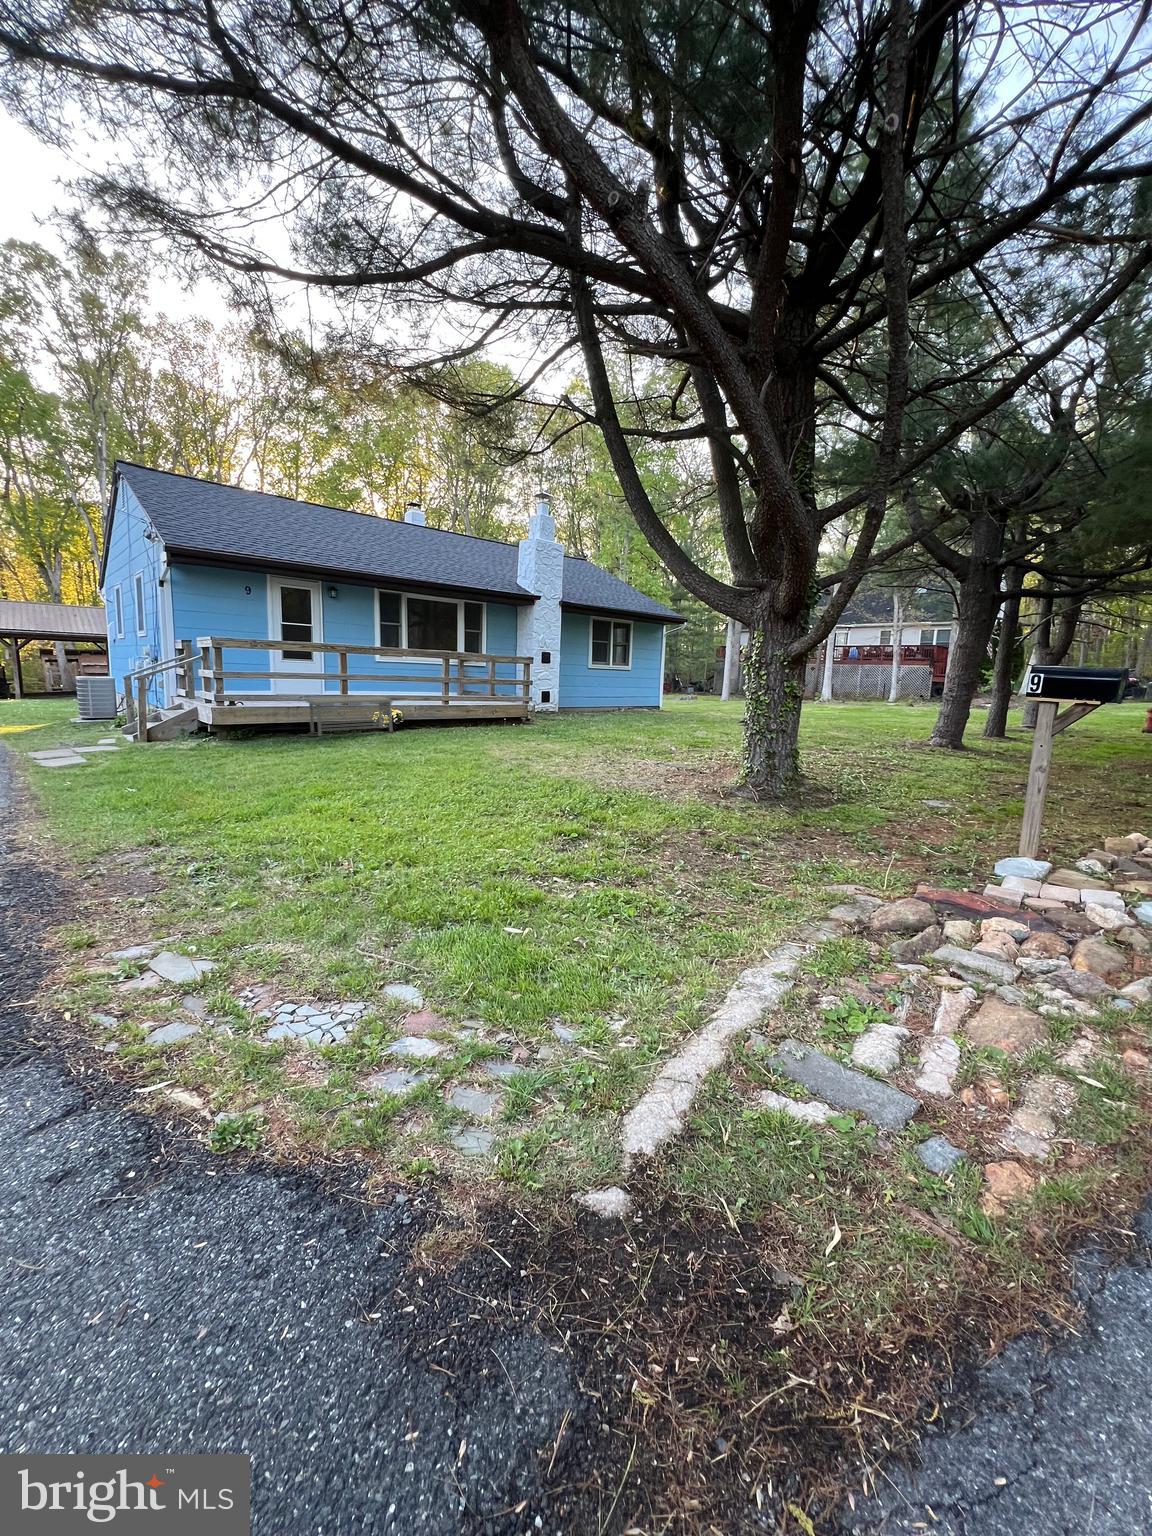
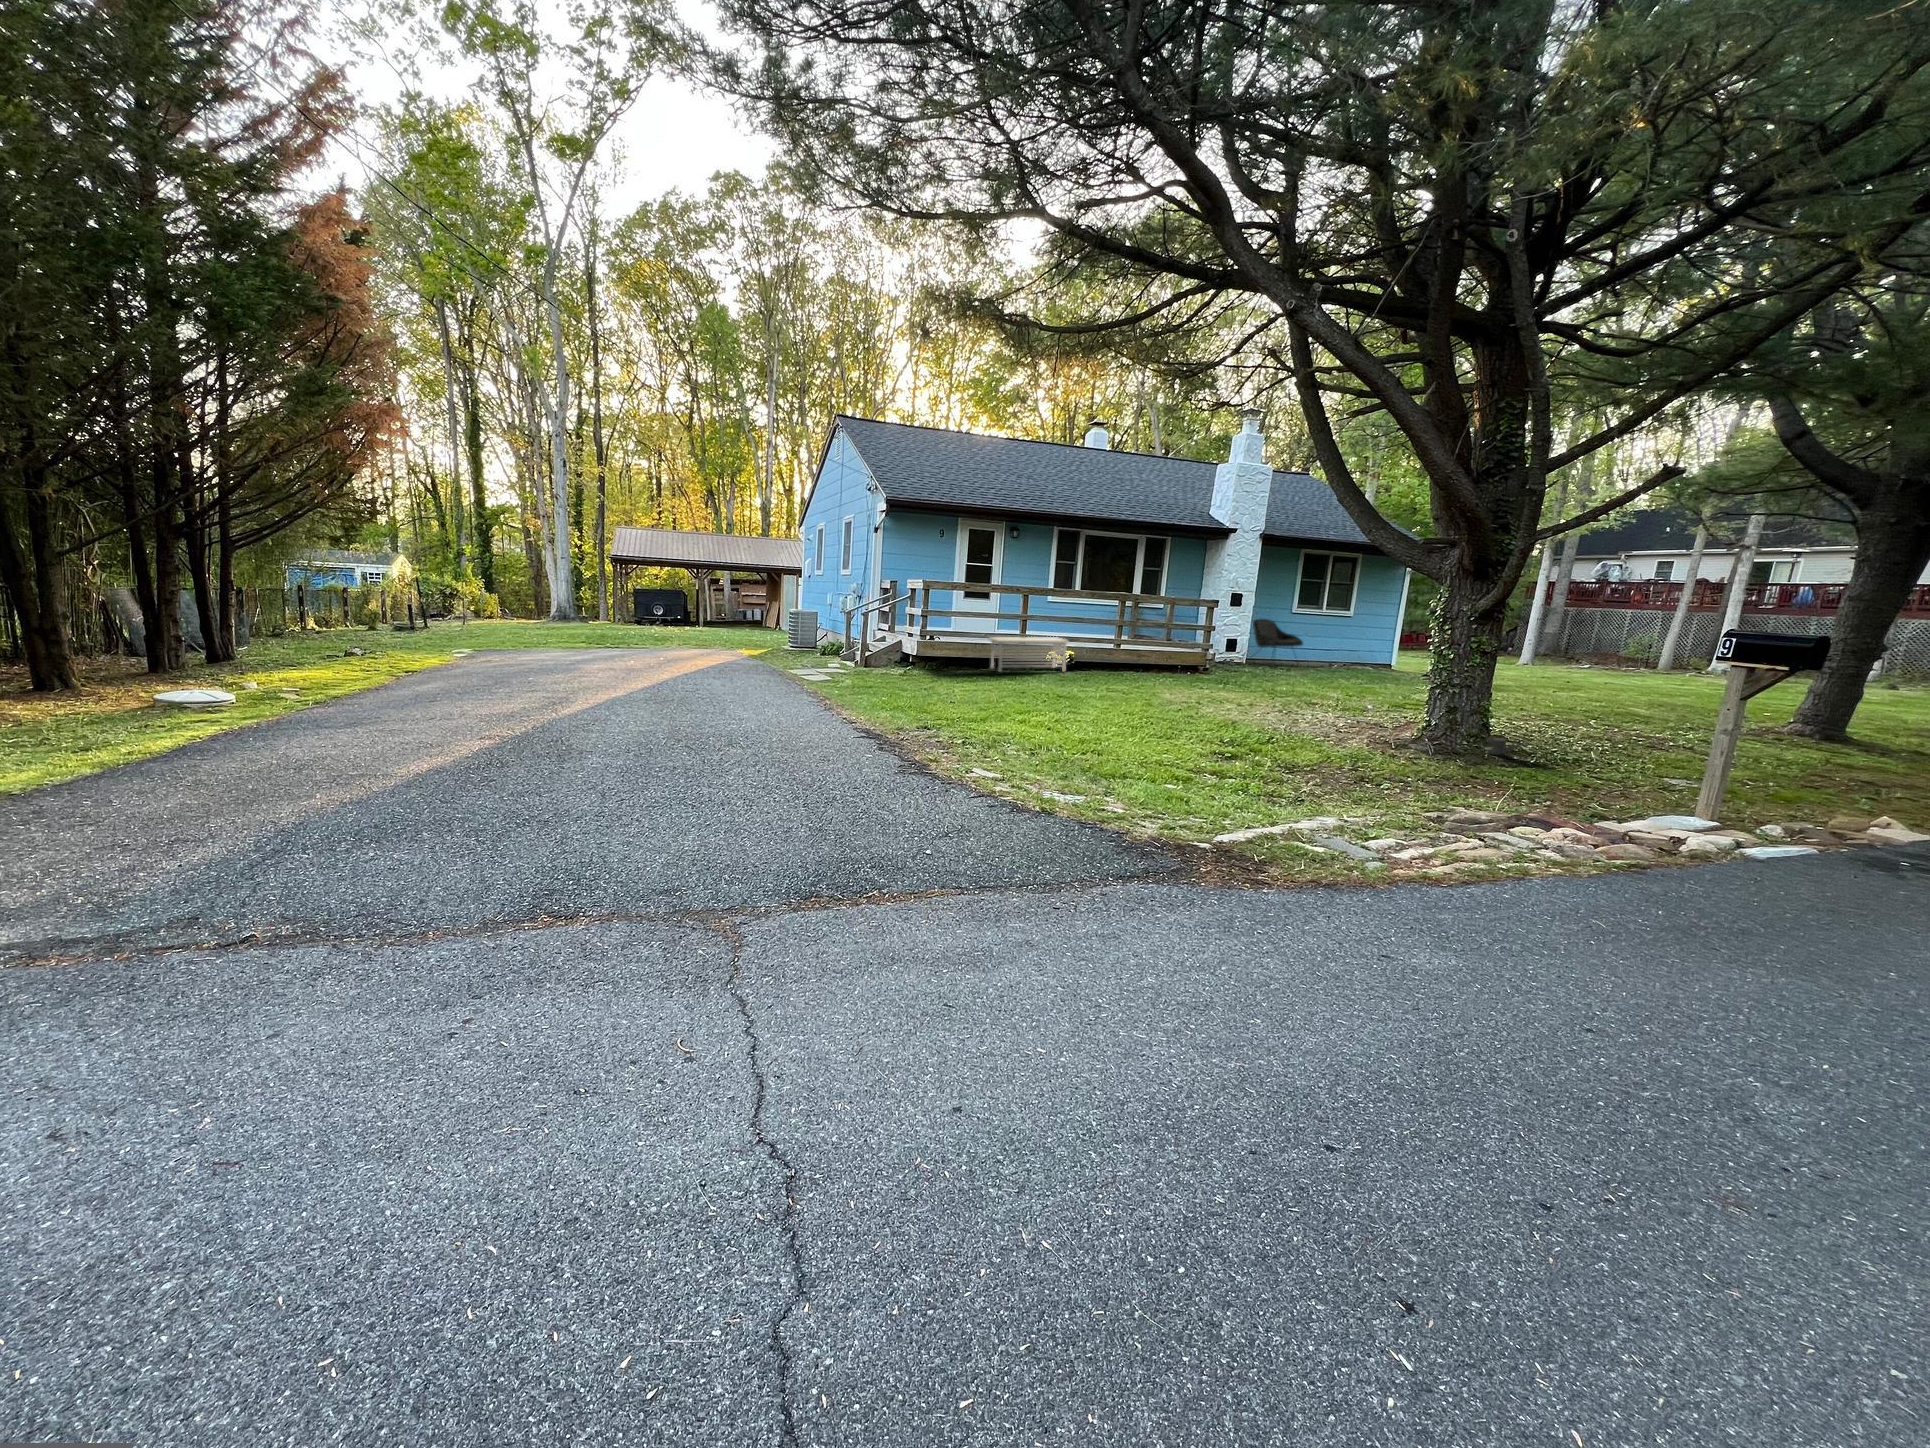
lounge chair: none [560,674,604,716] -> present [1251,619,1303,665]
watering can: none [798,784,842,802] -> present [1486,737,1529,755]

